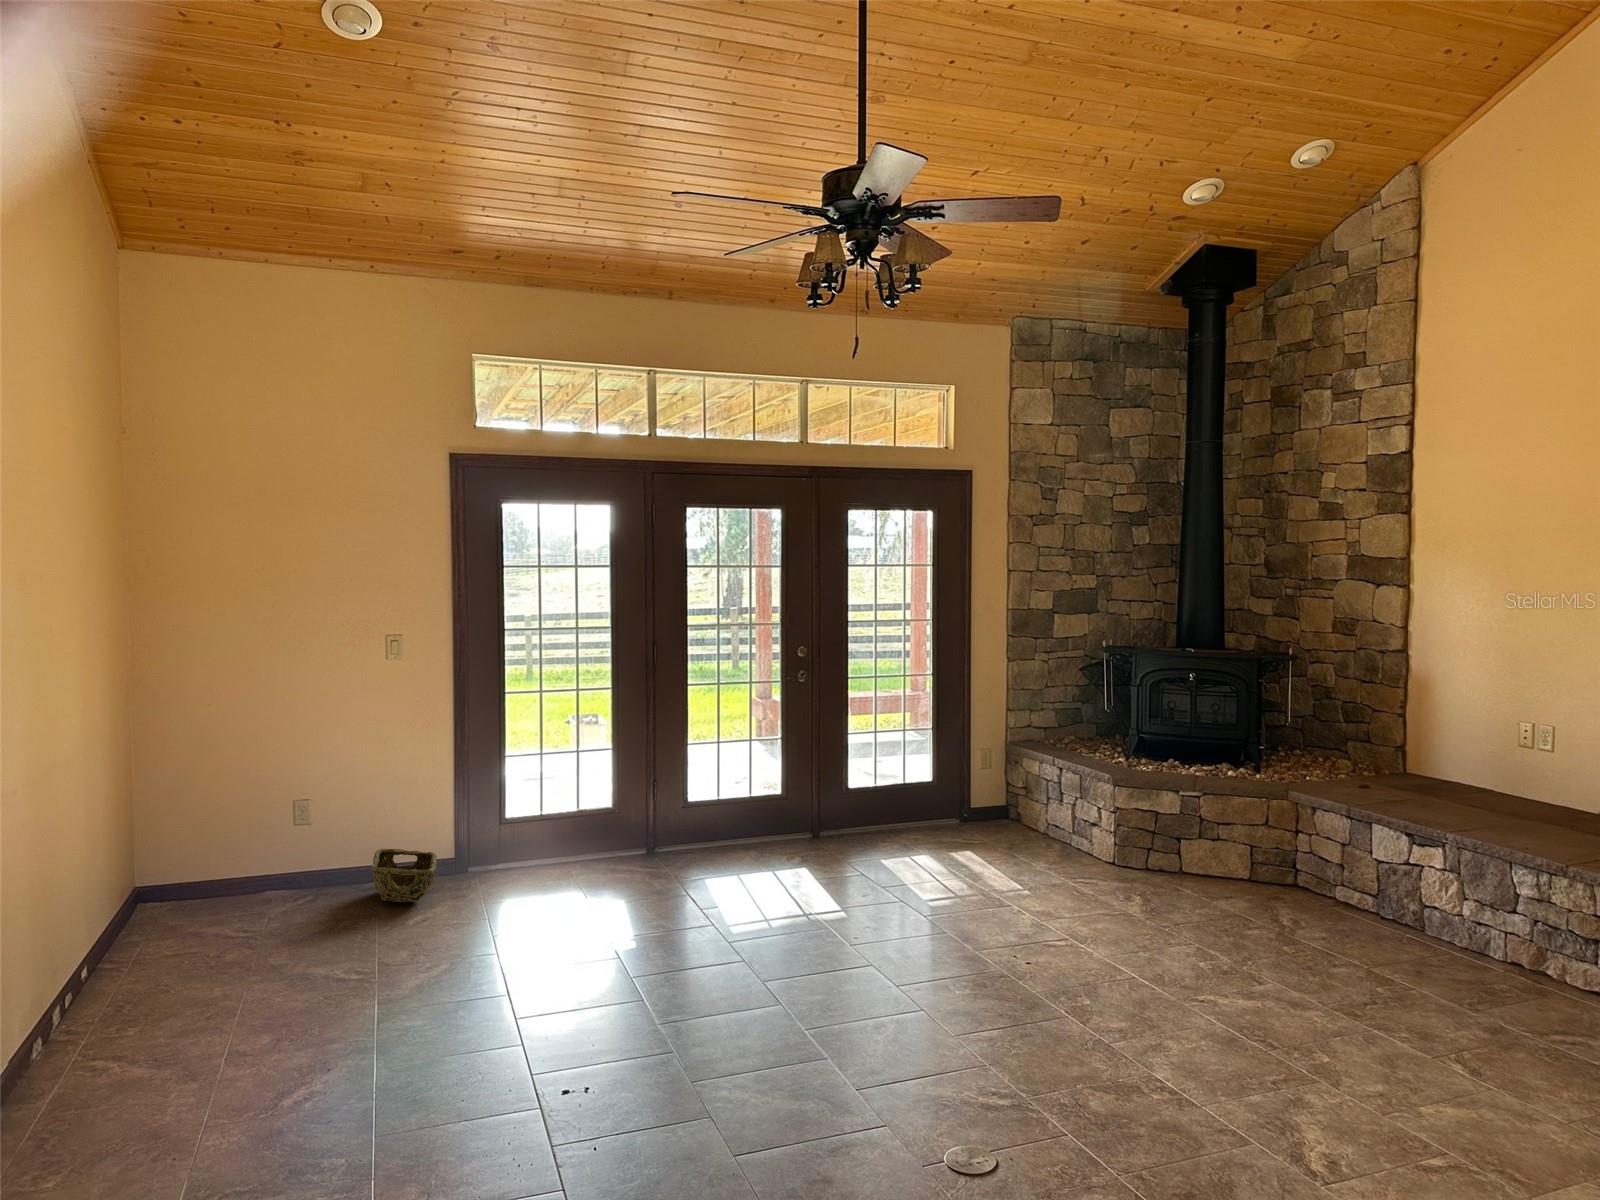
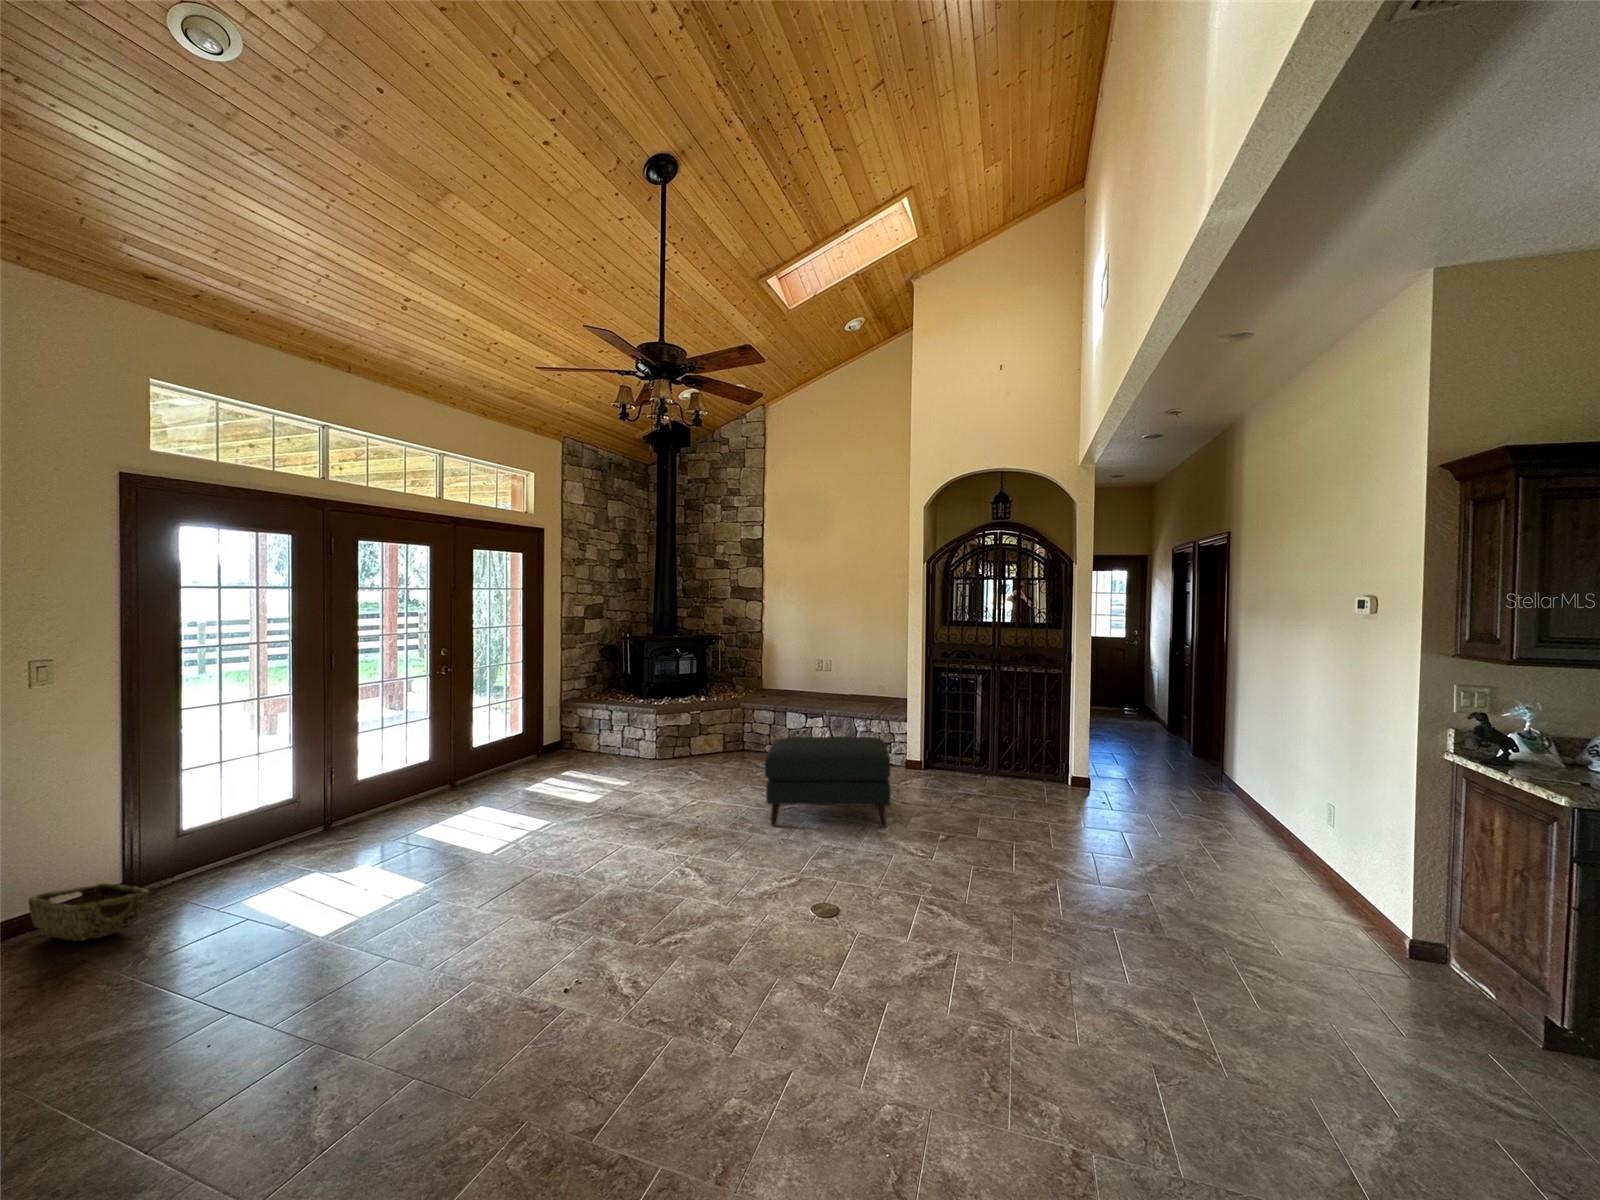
ottoman: none [1101,877,1440,1139] -> present [765,737,891,828]

